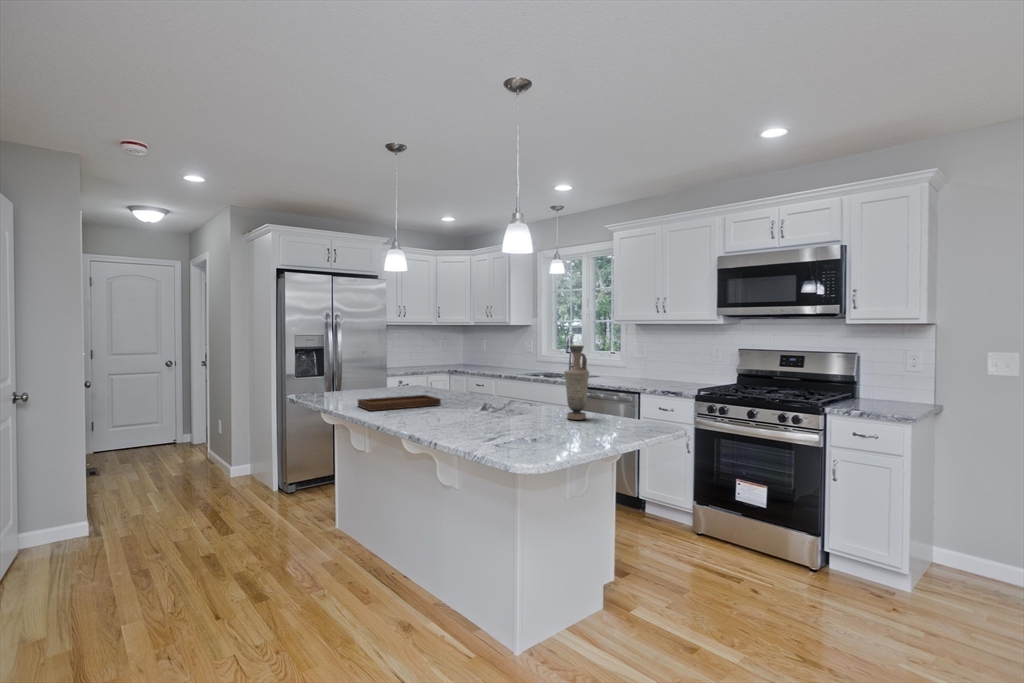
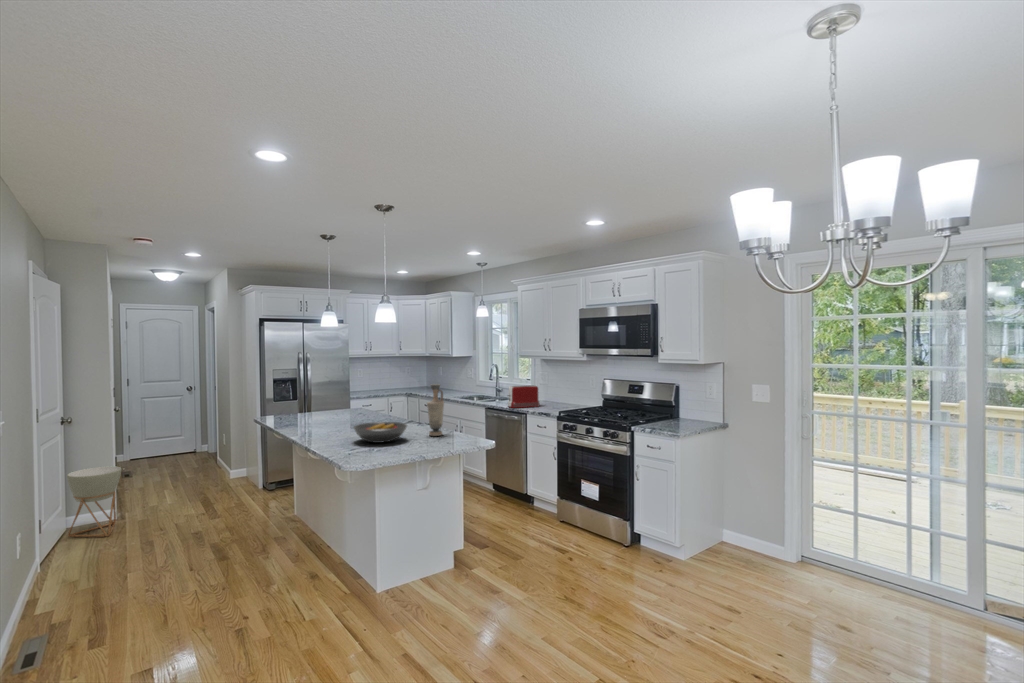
toaster: none [611,358,652,386] -> present [508,385,539,408]
tray: present [358,380,441,411] -> none [297,407,356,430]
fruit bowl: none [469,399,548,429] -> present [354,422,407,443]
planter: none [23,462,100,562] -> present [67,466,121,537]

